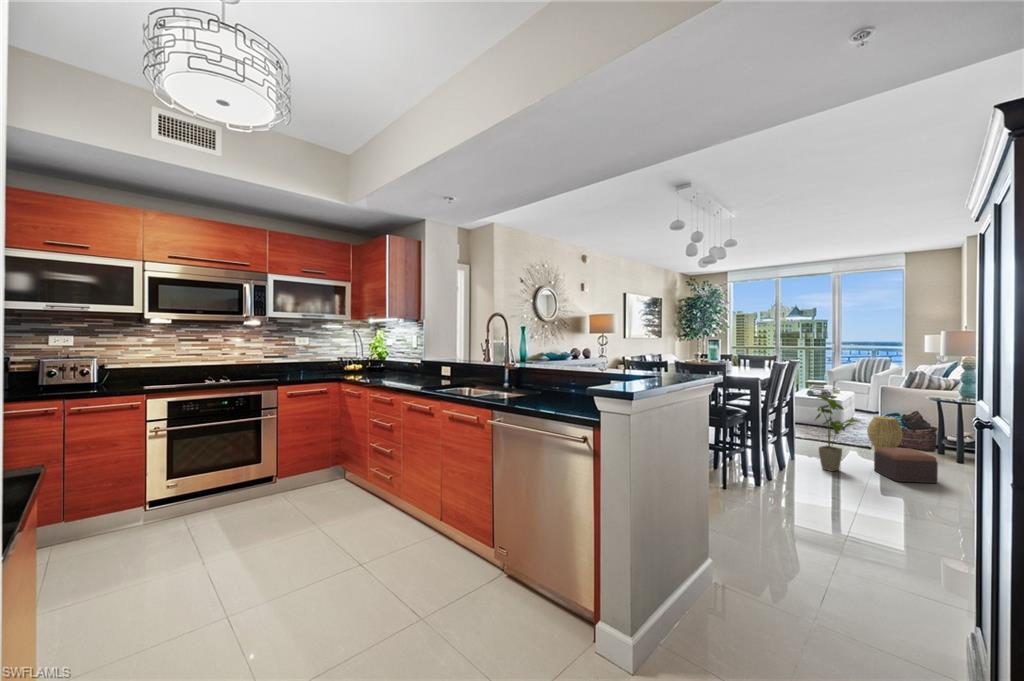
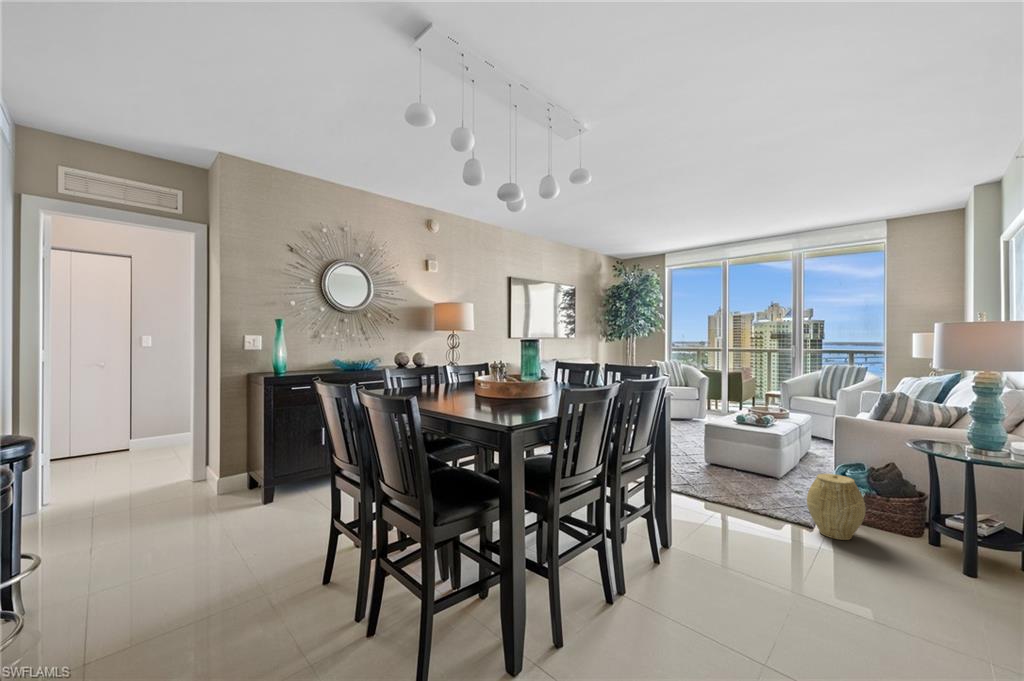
house plant: present [815,396,860,471] -> none [687,453,776,606]
footstool: present [874,447,938,483] -> none [800,558,923,656]

